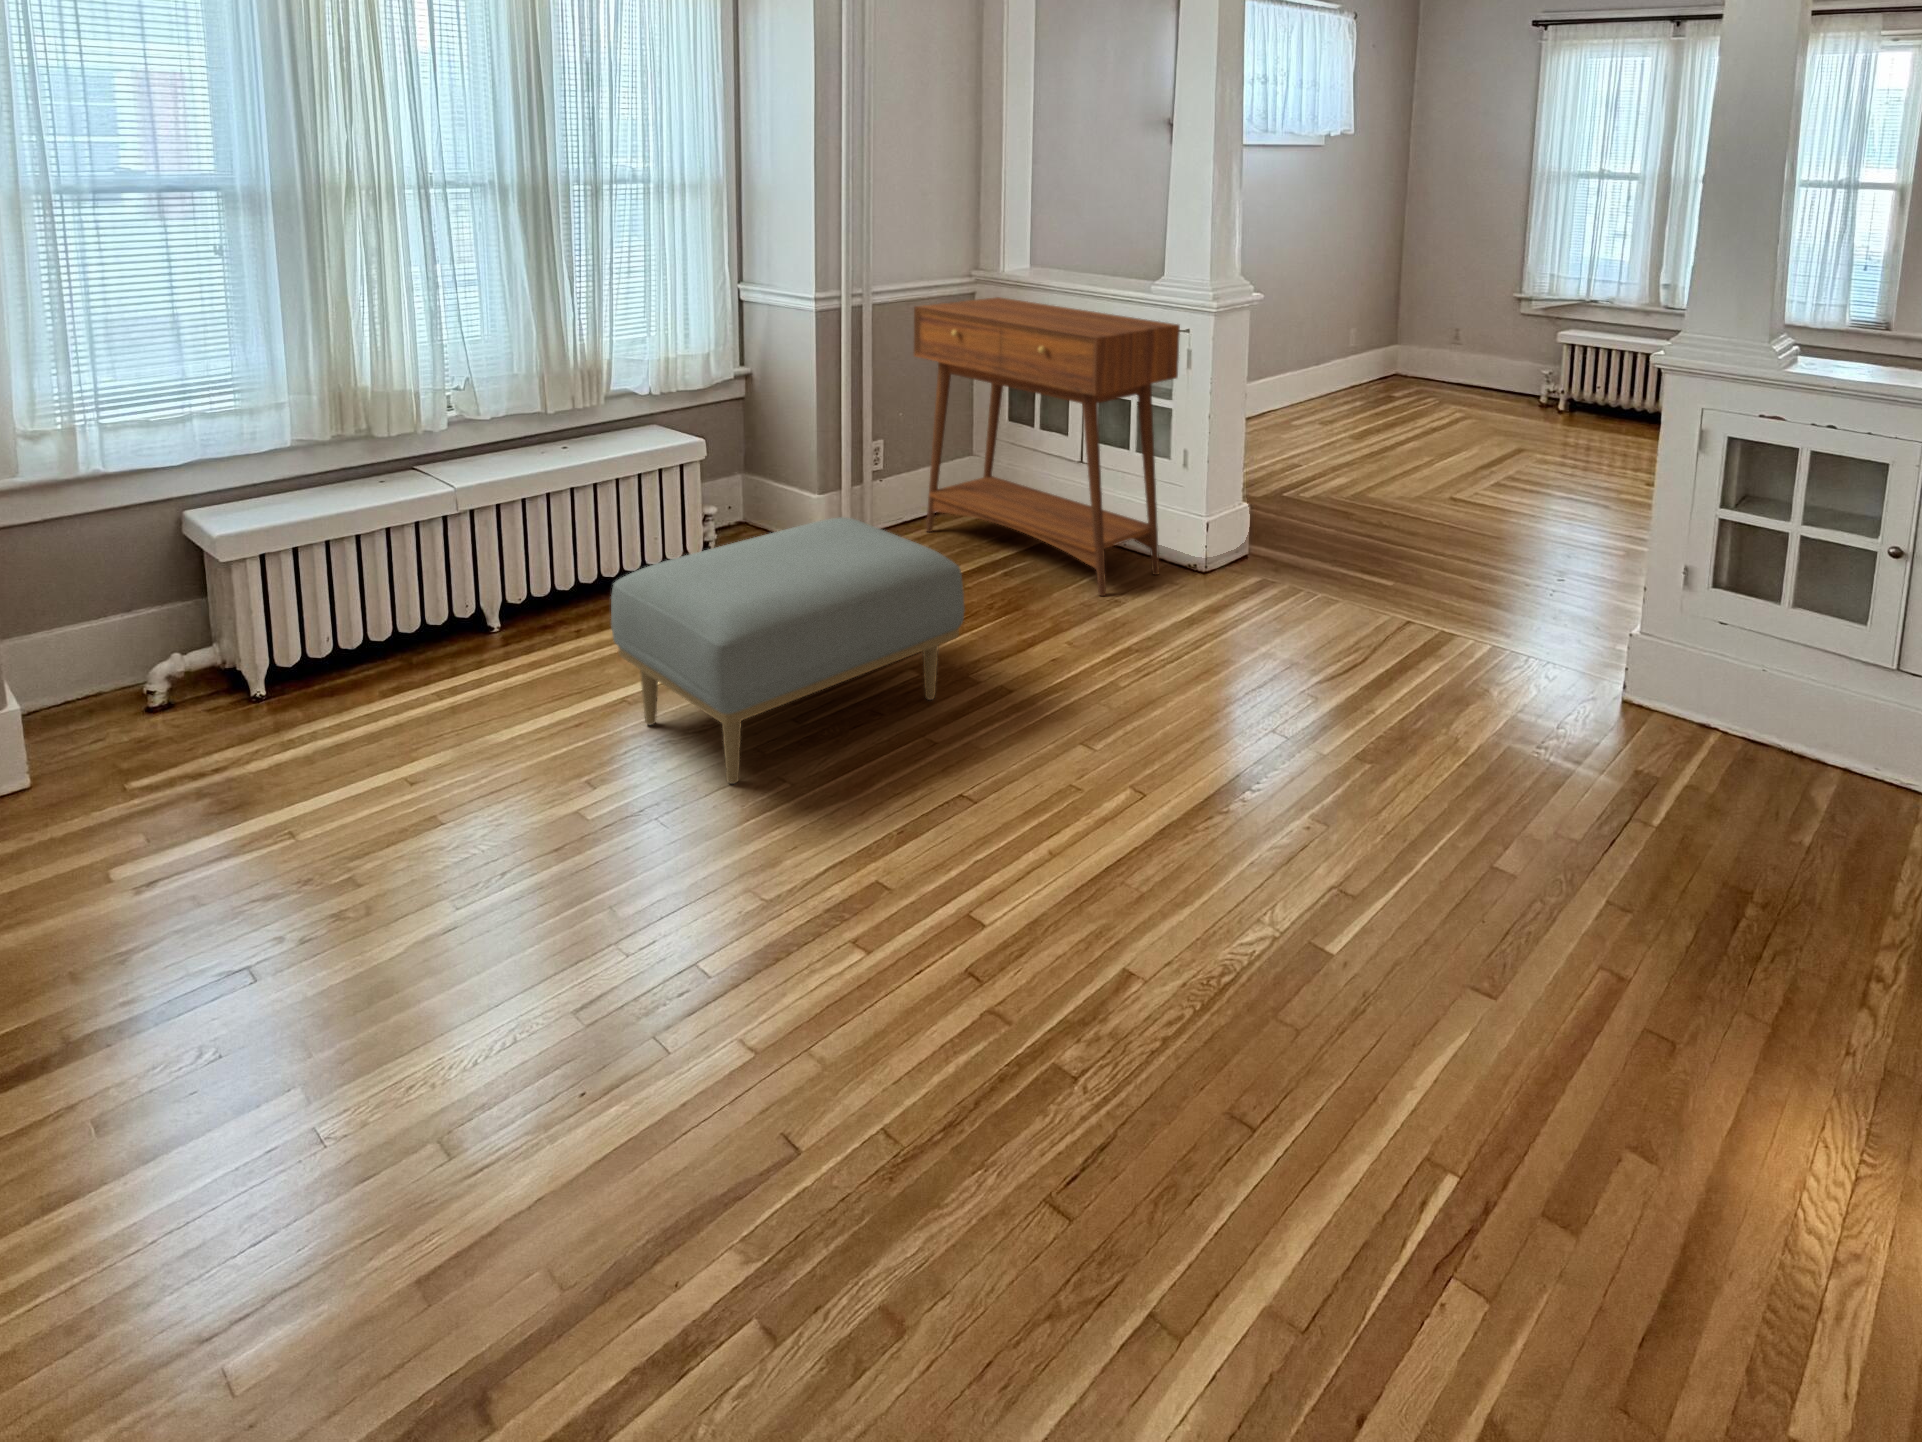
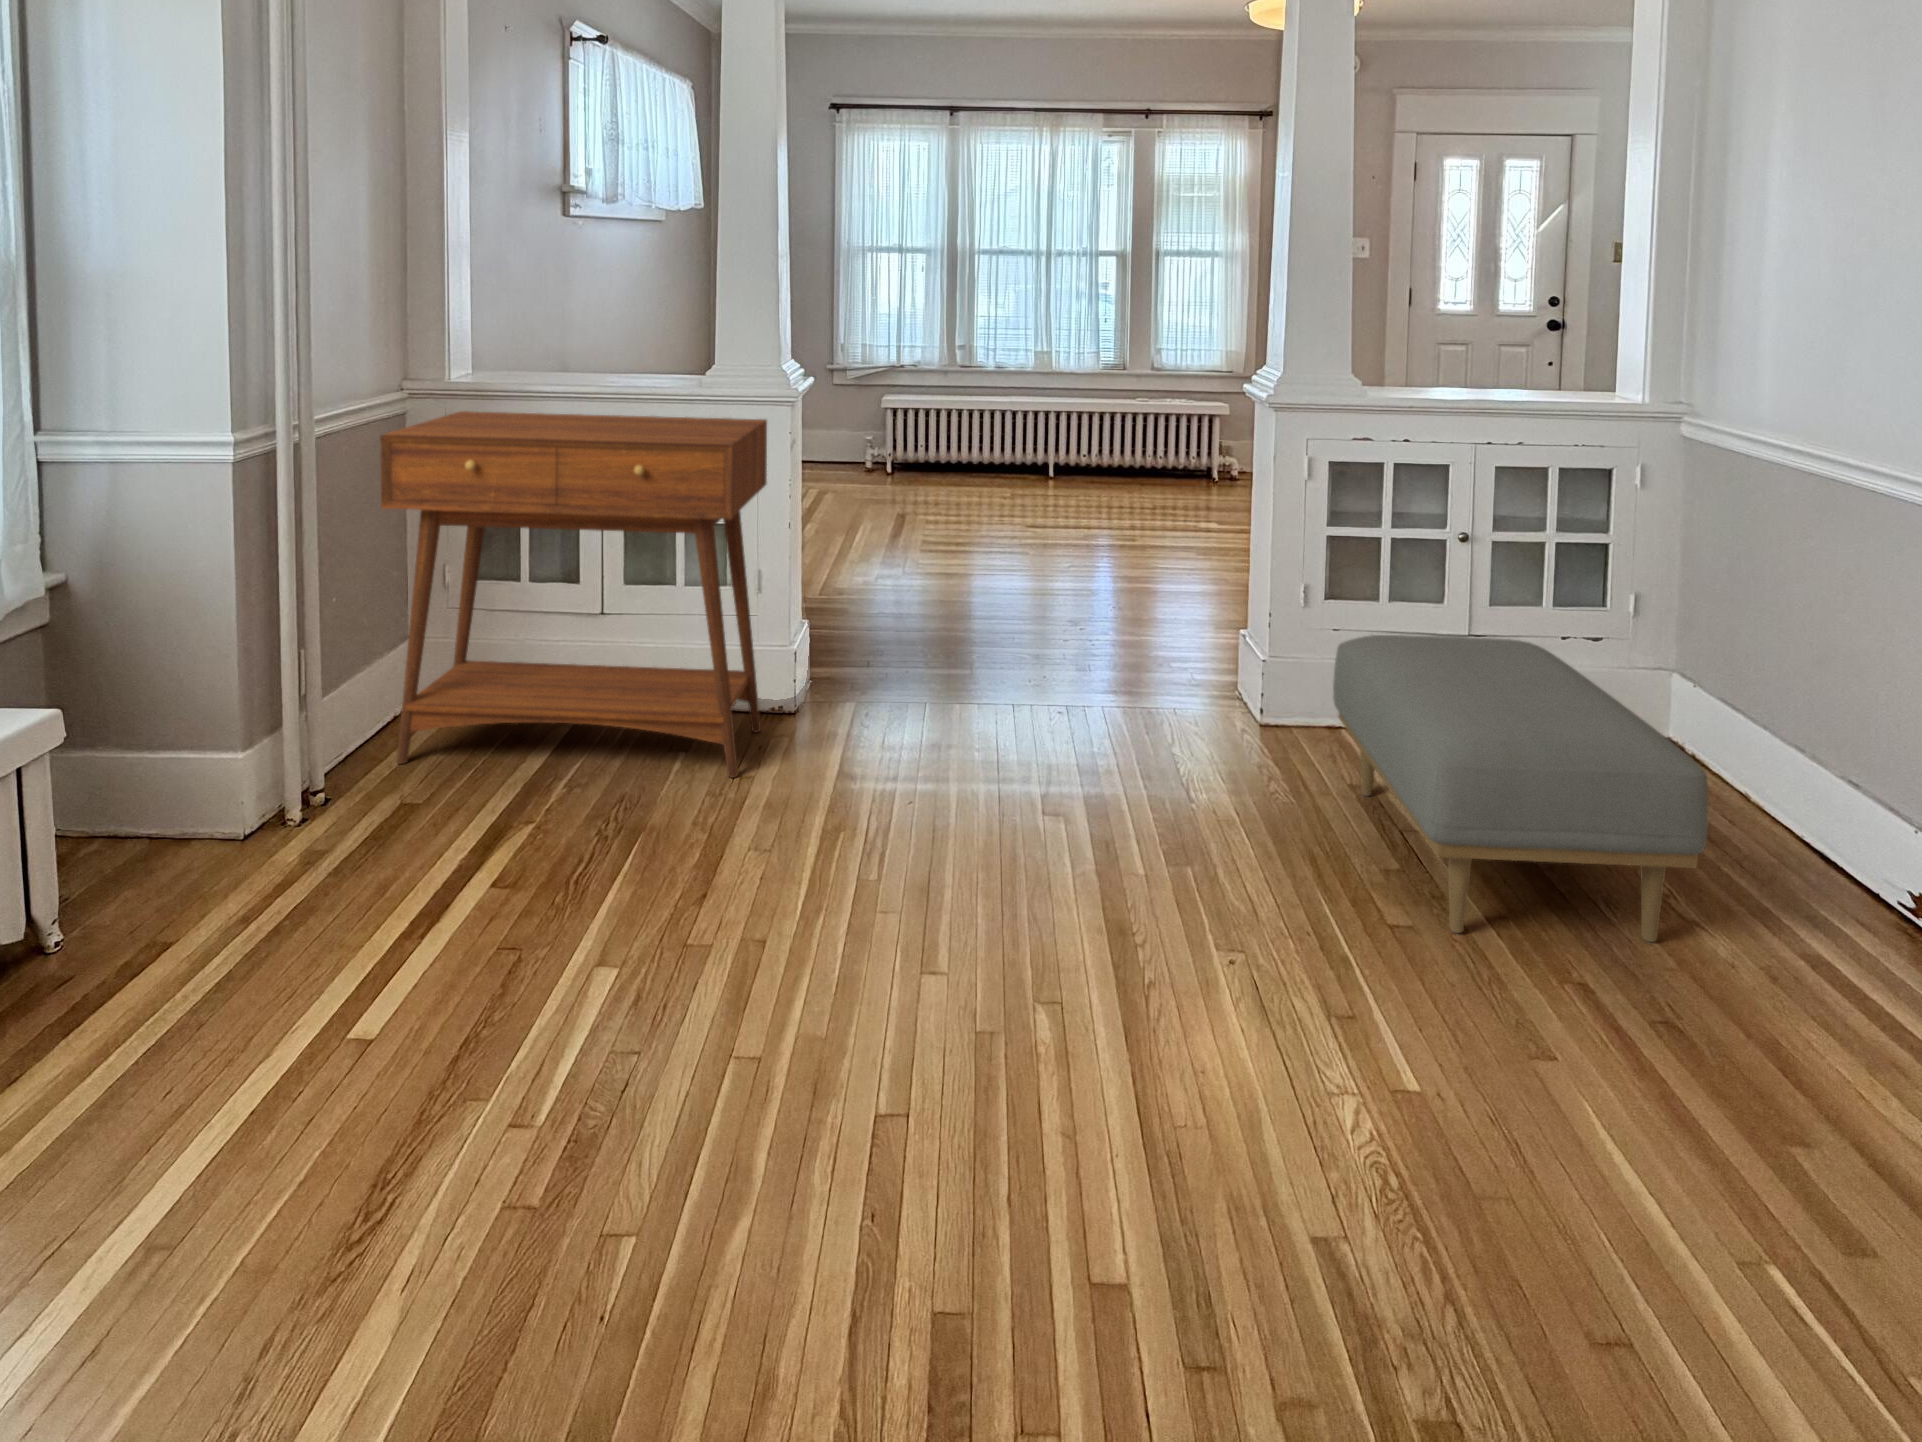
ottoman: present [611,517,965,784] -> present [1333,635,1708,942]

